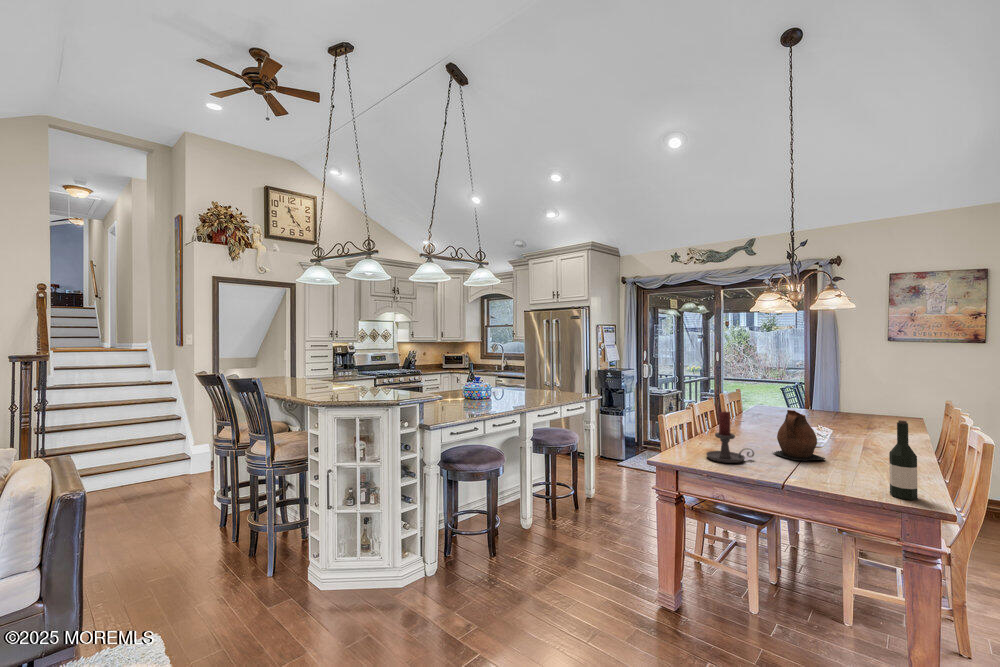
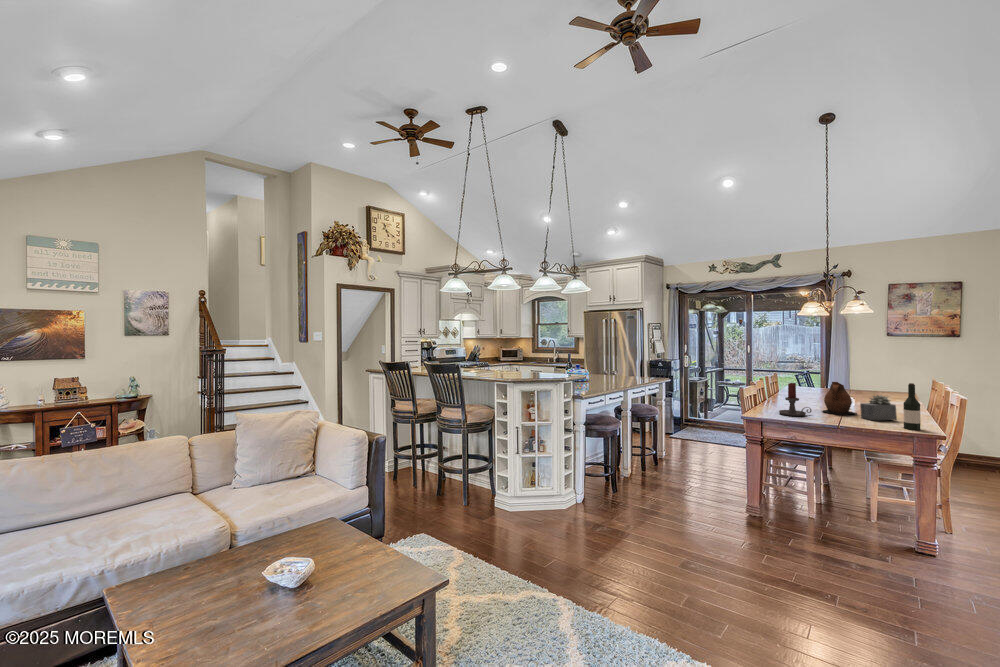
succulent plant: none [827,432,884,475] -> present [860,395,897,420]

